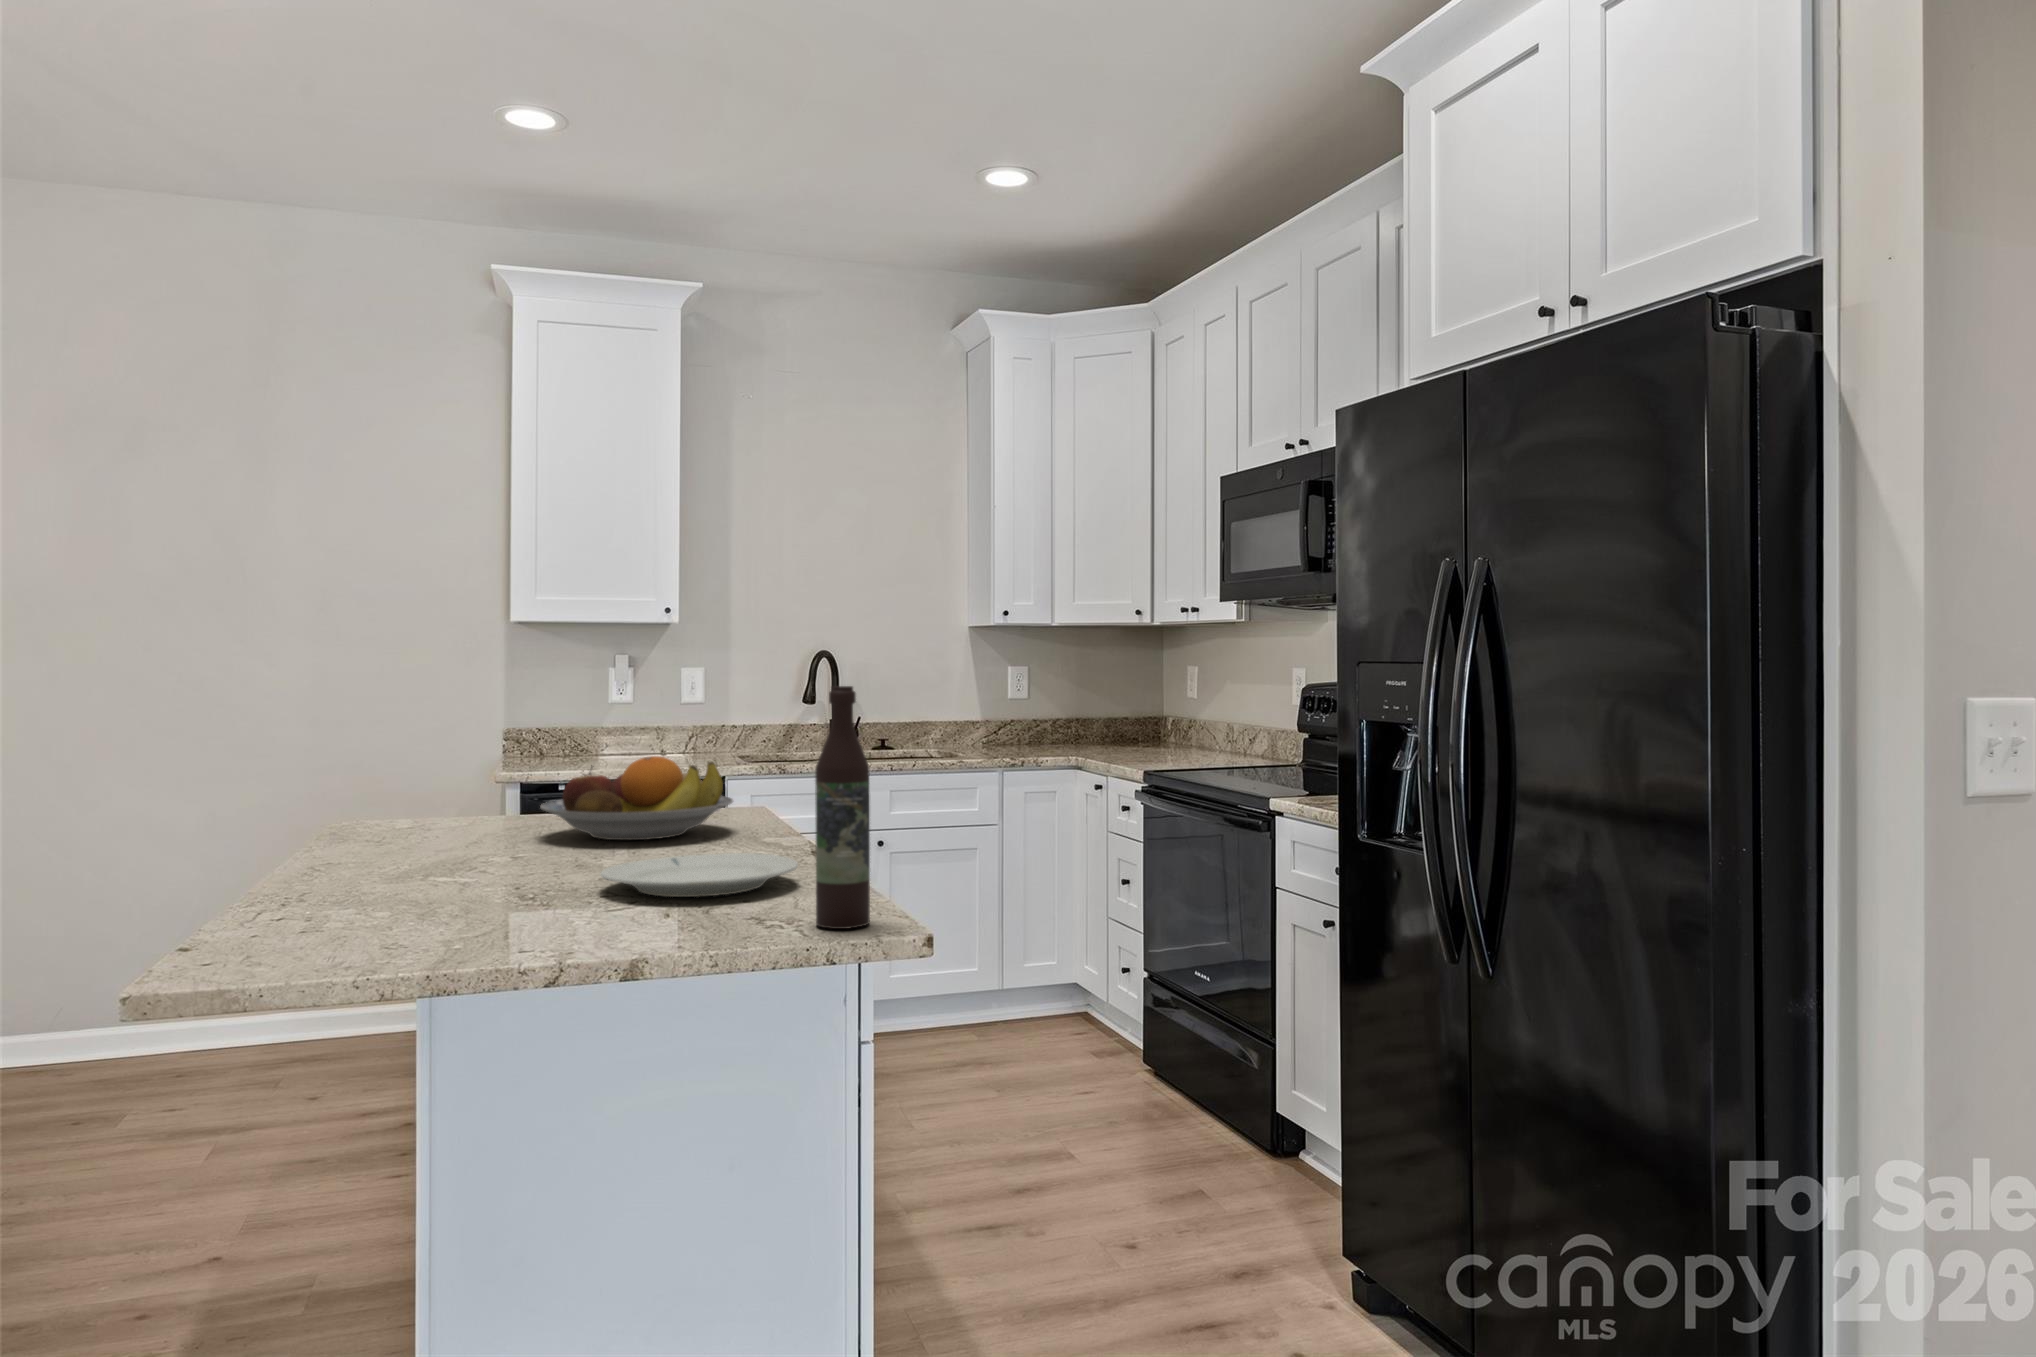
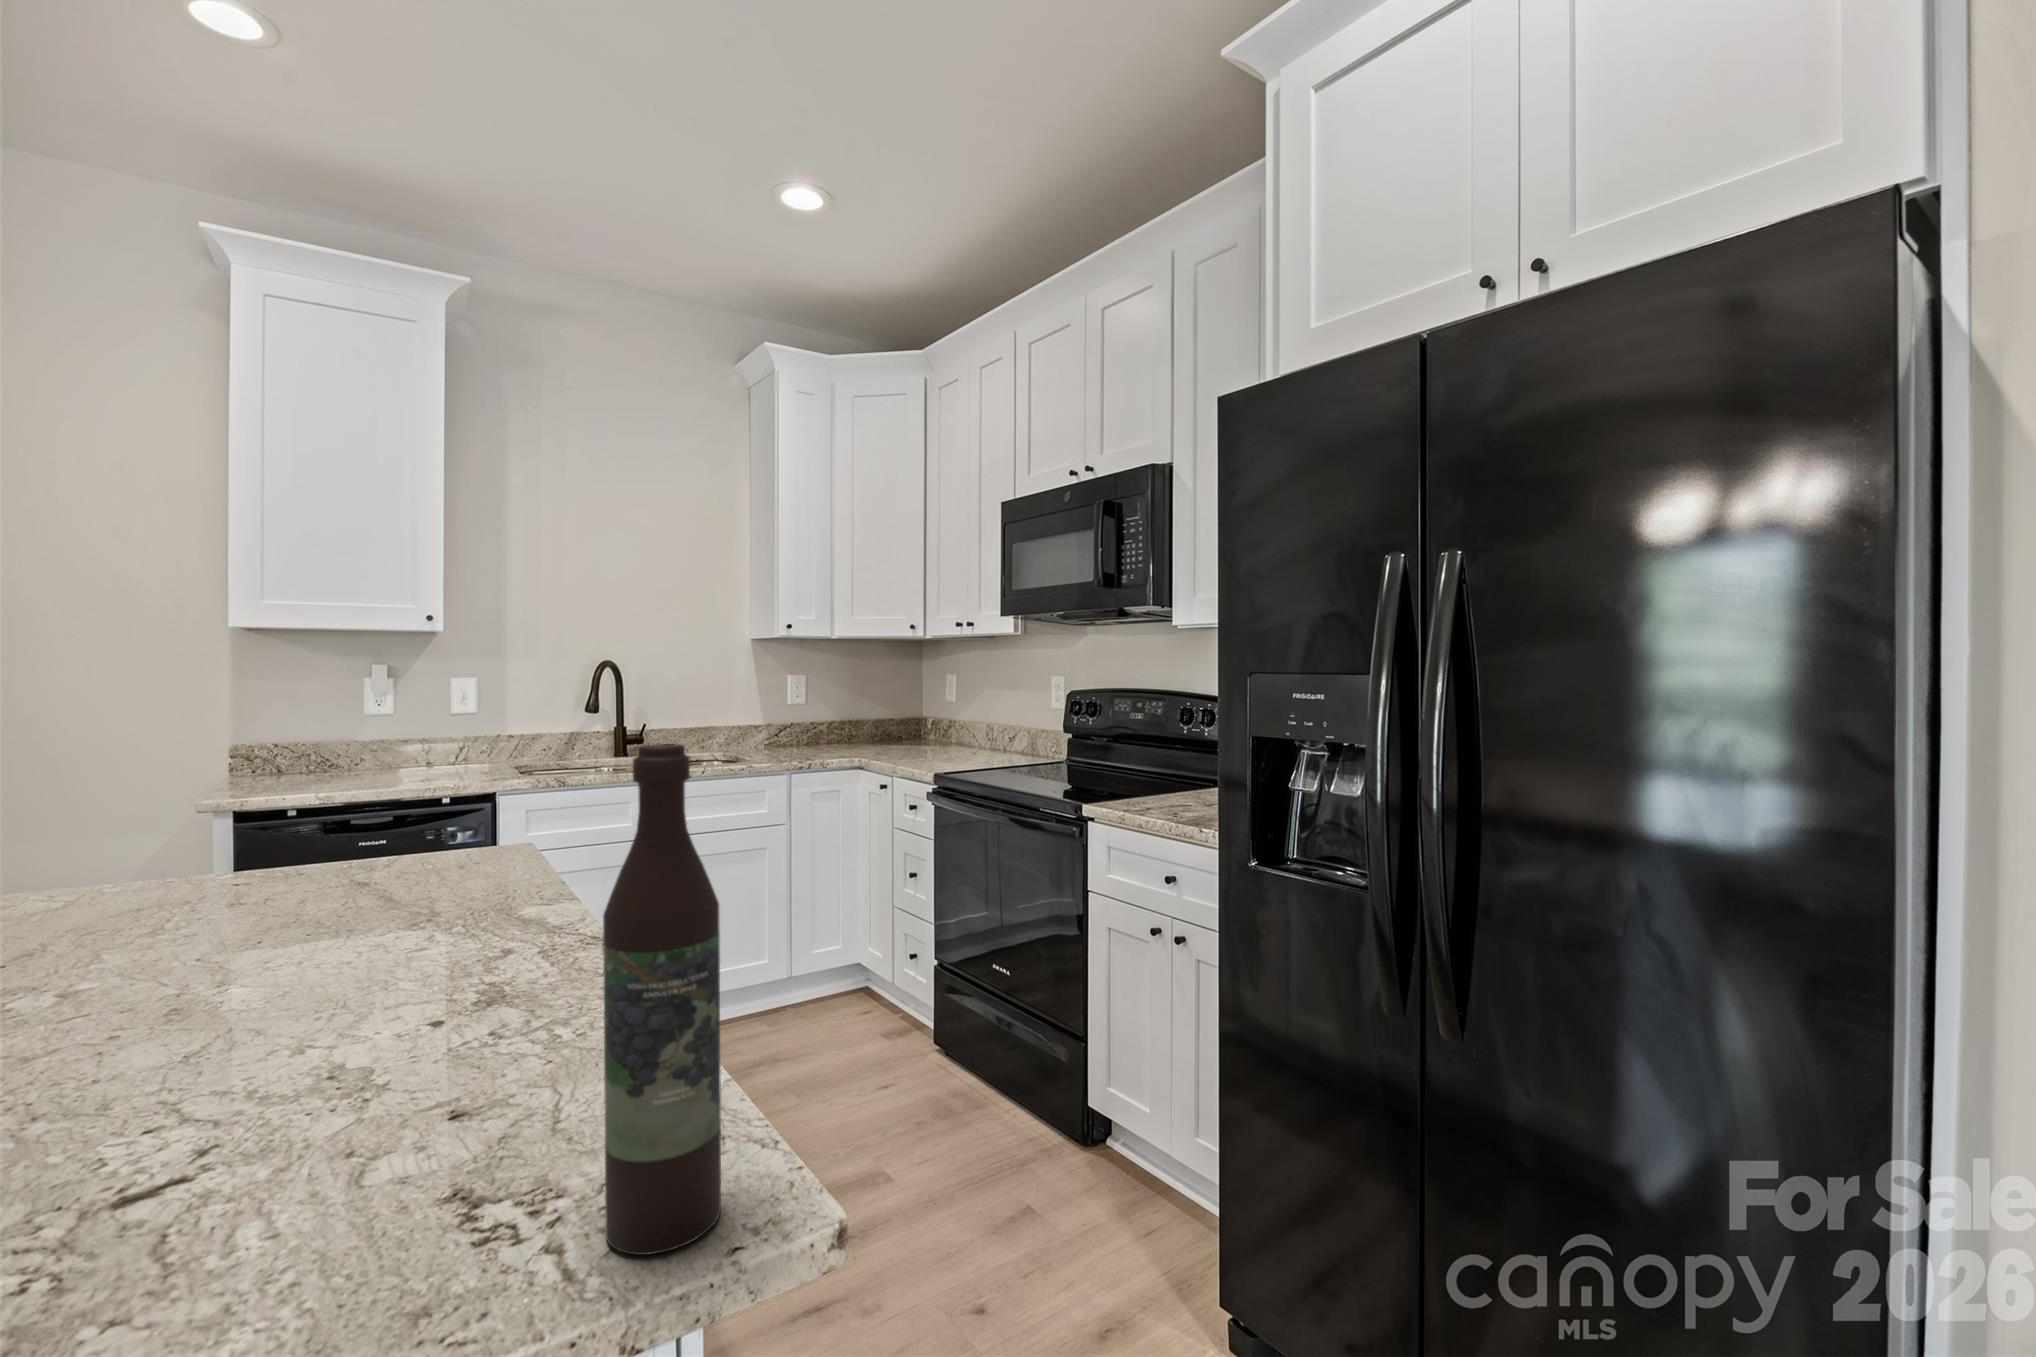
fruit bowl: present [540,756,733,840] -> none [146,814,482,942]
plate: present [600,853,798,897] -> none [146,989,571,1141]

